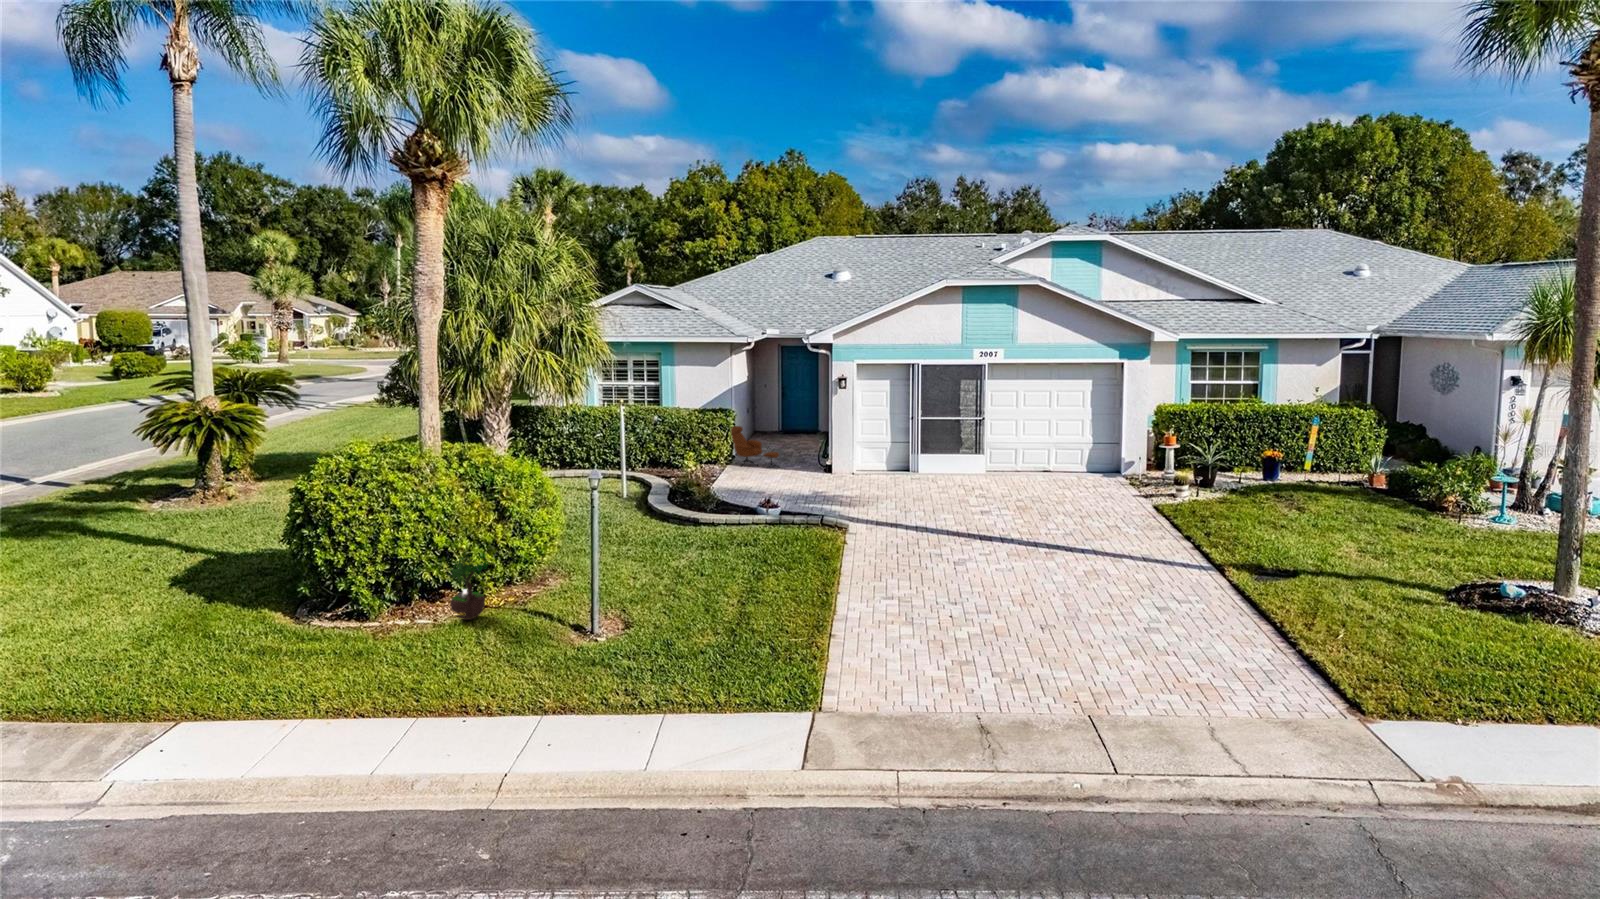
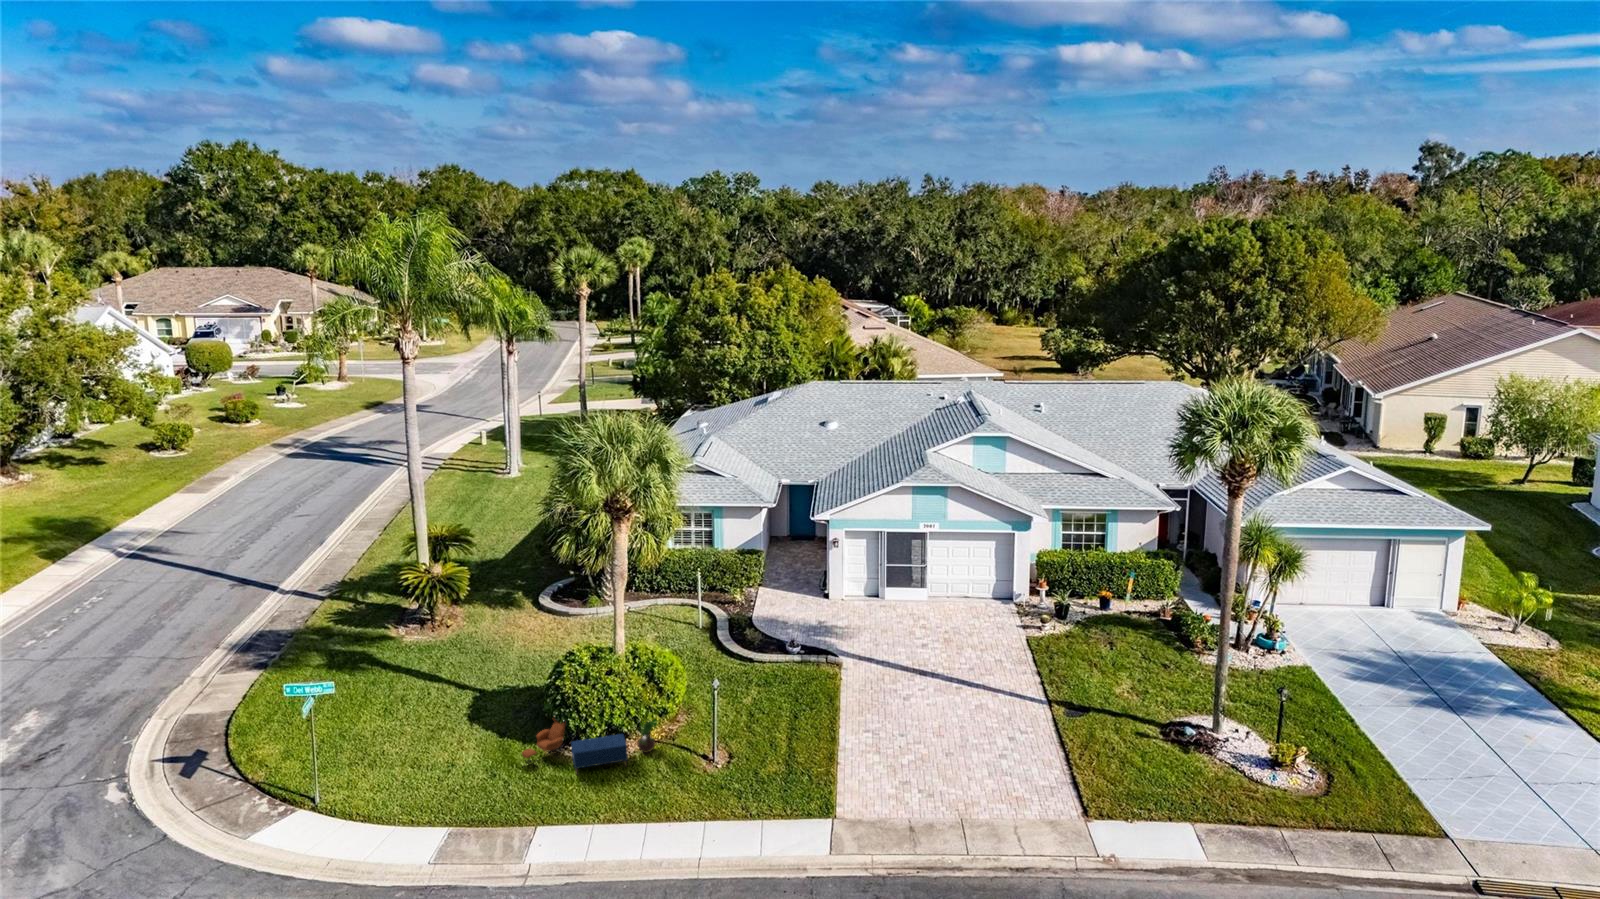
lounge chair: present [731,426,779,466] -> present [522,716,566,763]
bench: none [308,579,423,648] -> present [571,734,628,774]

